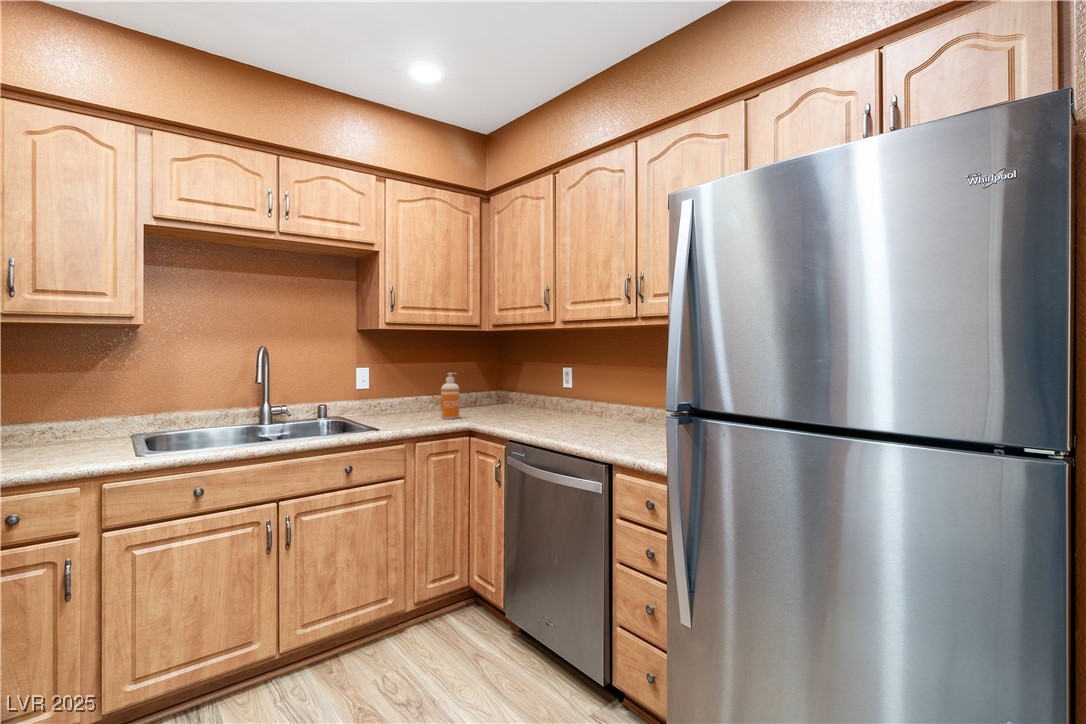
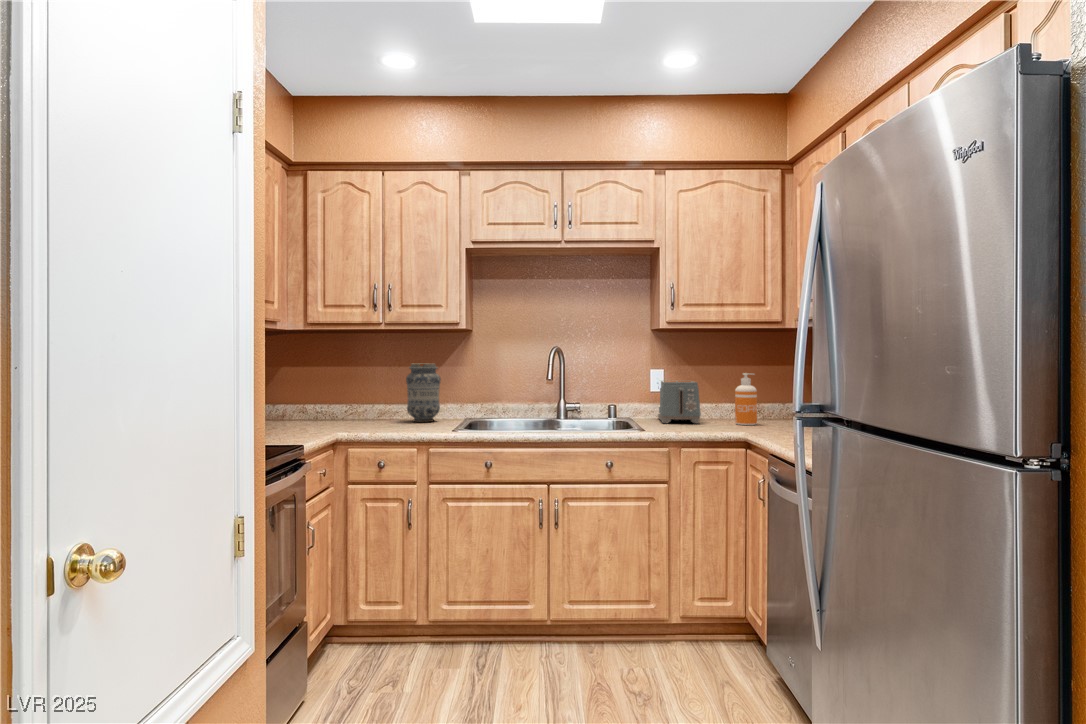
vase: none [27,368,89,447] -> present [406,363,441,422]
toaster: none [362,380,413,423] -> present [658,381,701,424]

